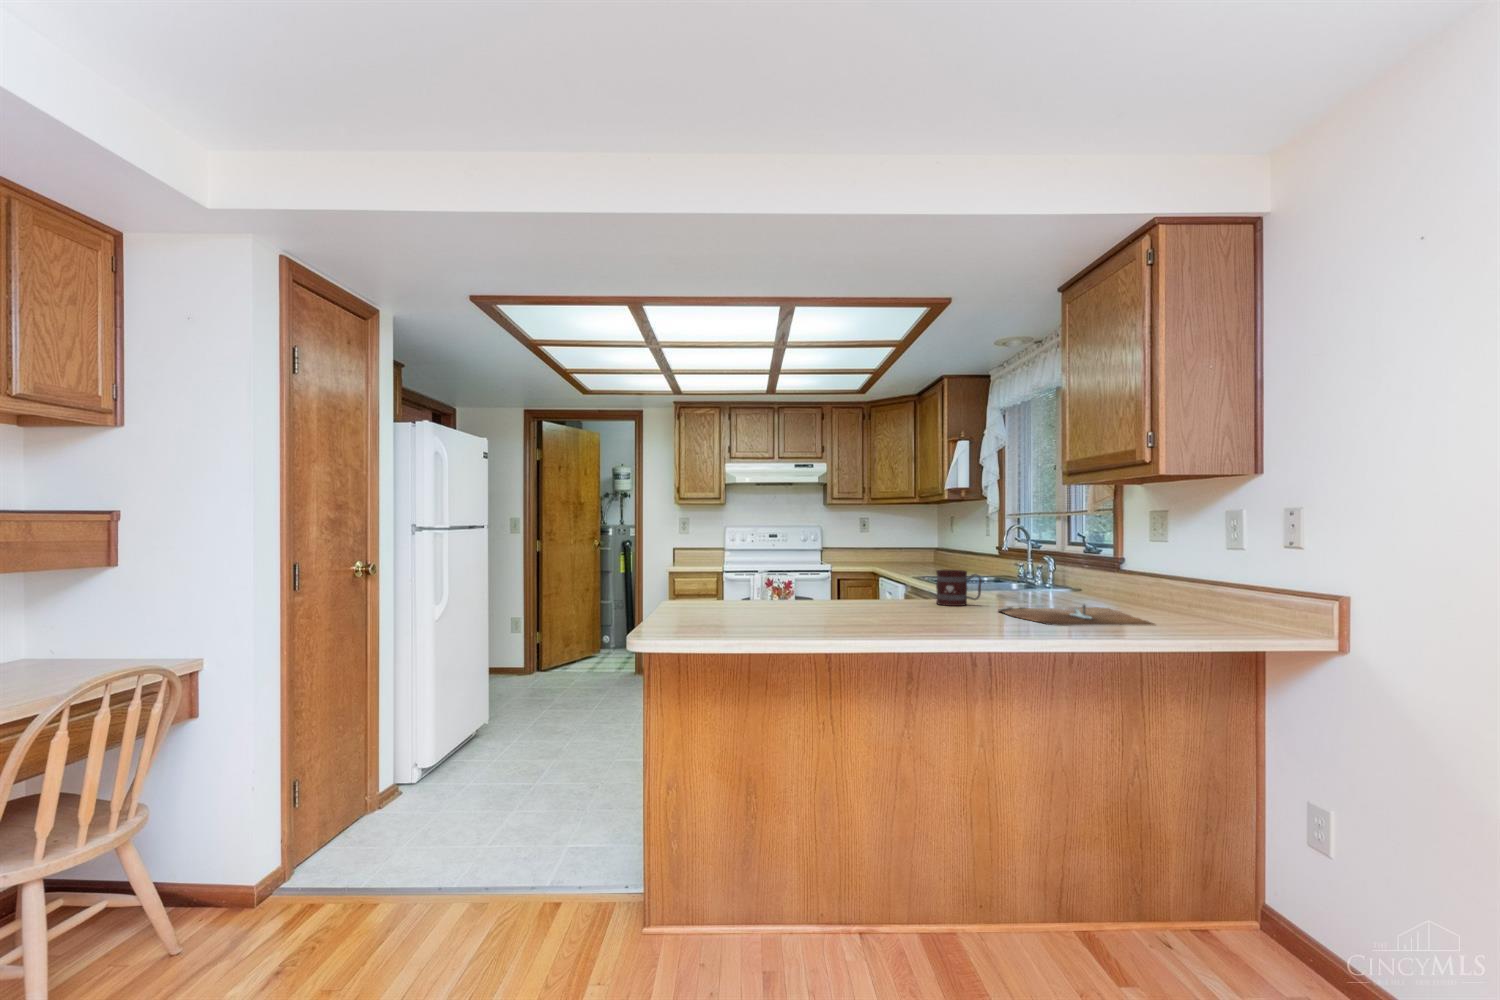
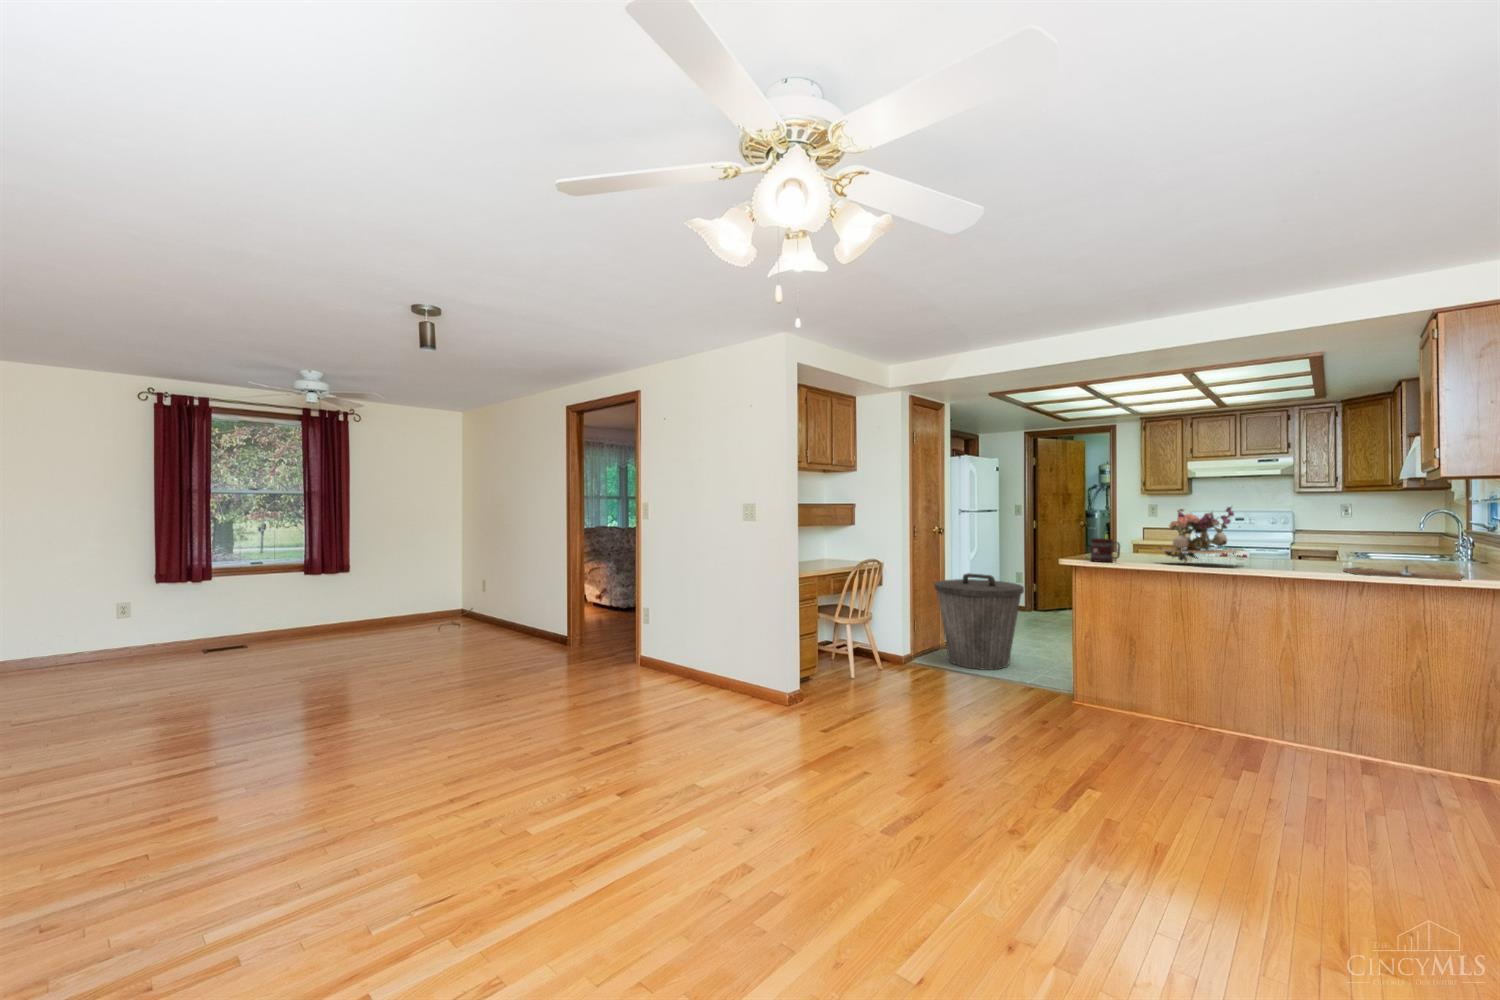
flower arrangement: none [779,516,906,621] -> present [1158,506,1237,562]
mug: present [936,570,981,606] -> present [1090,538,1120,562]
trash can: none [349,656,533,864] -> present [934,573,1024,670]

